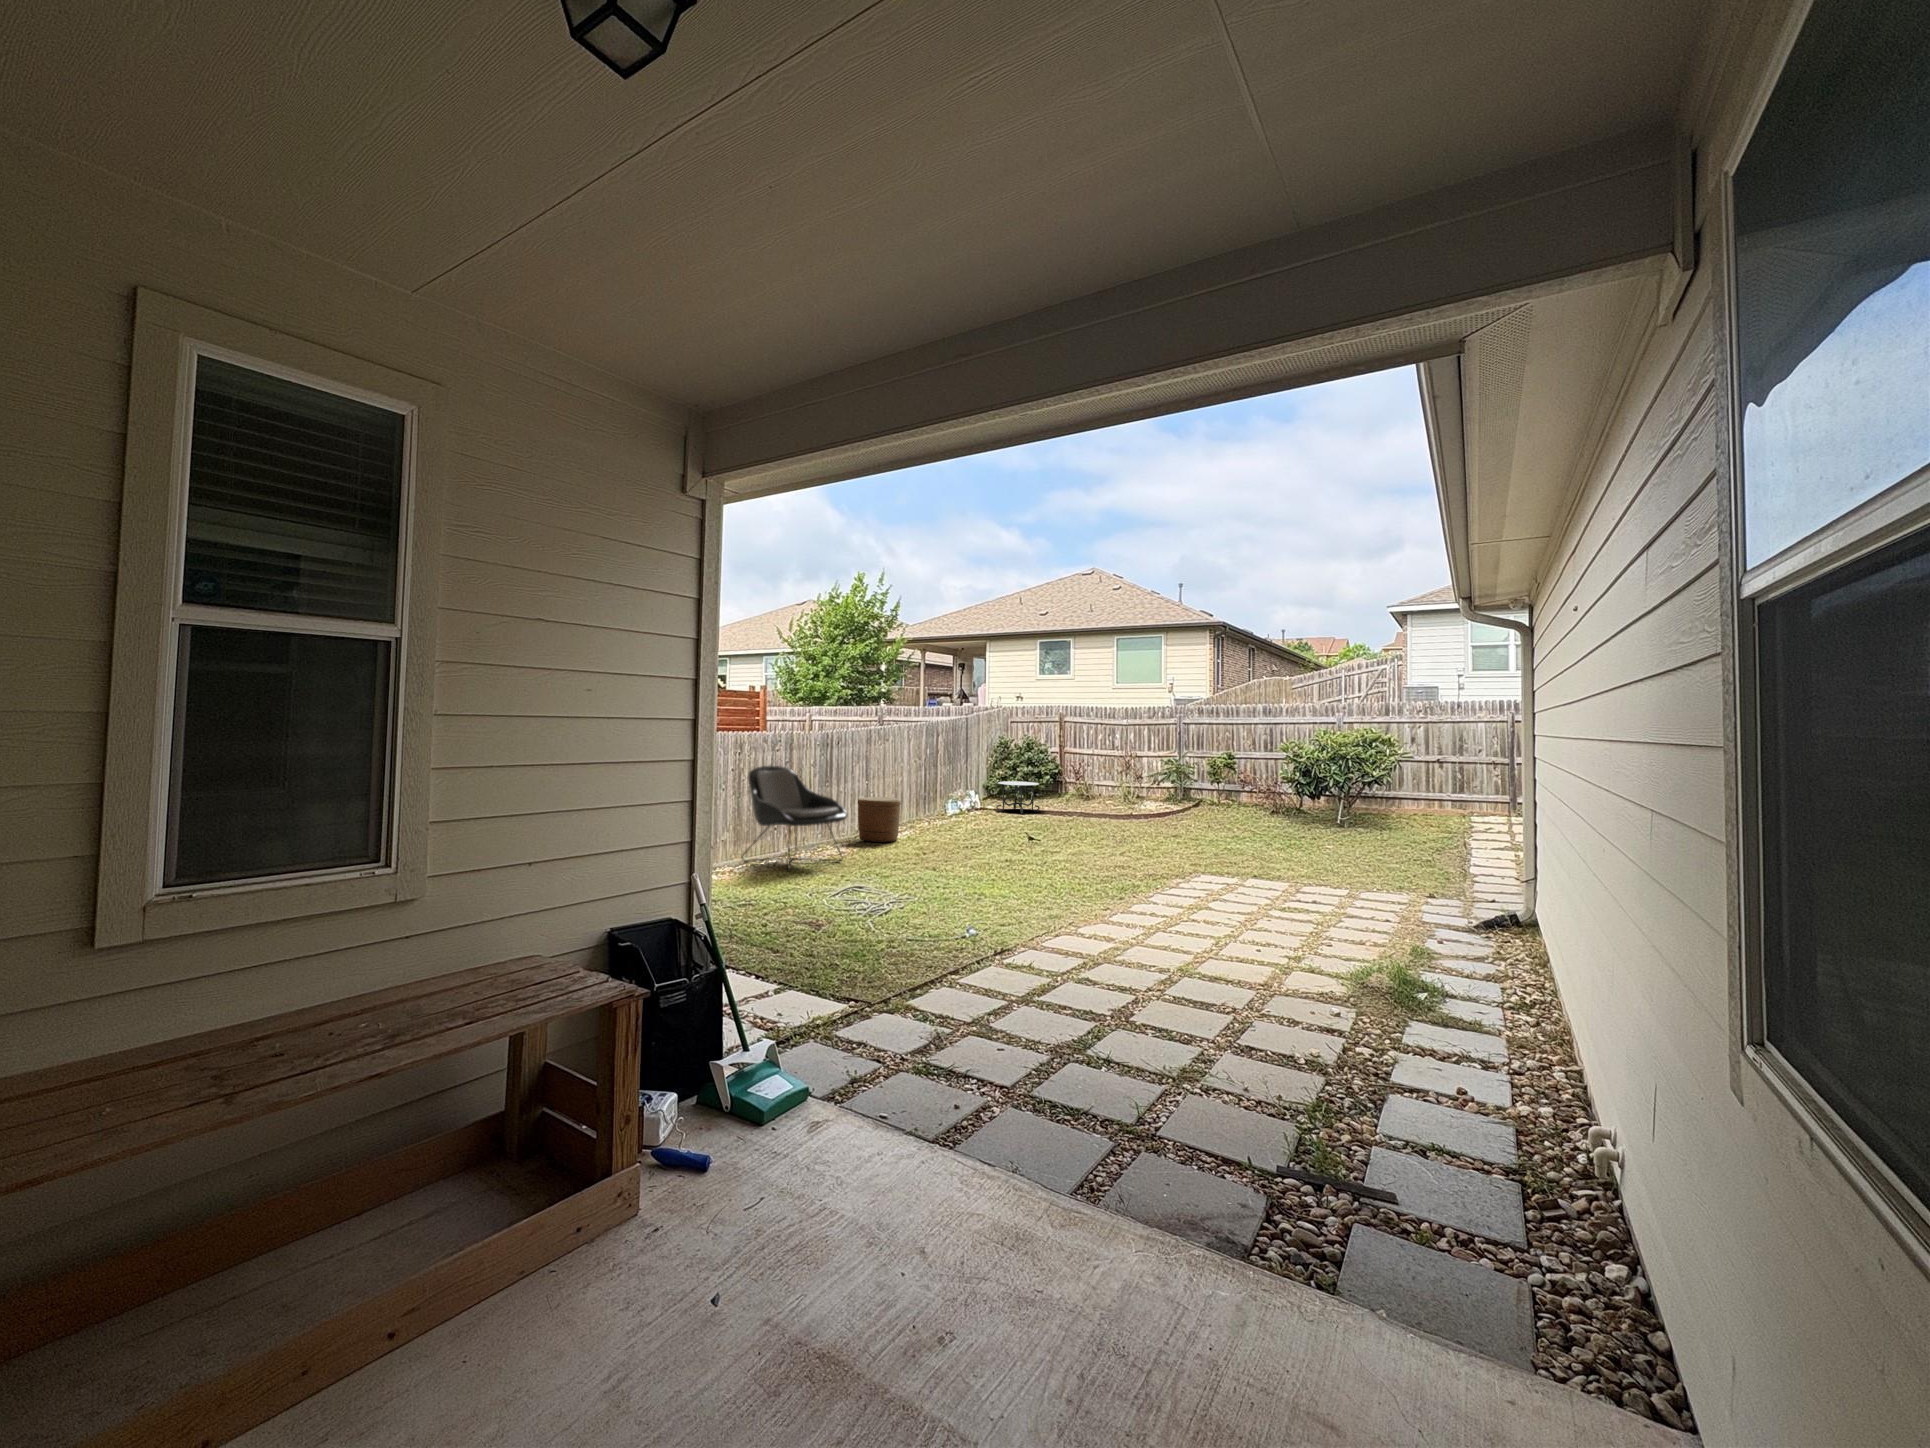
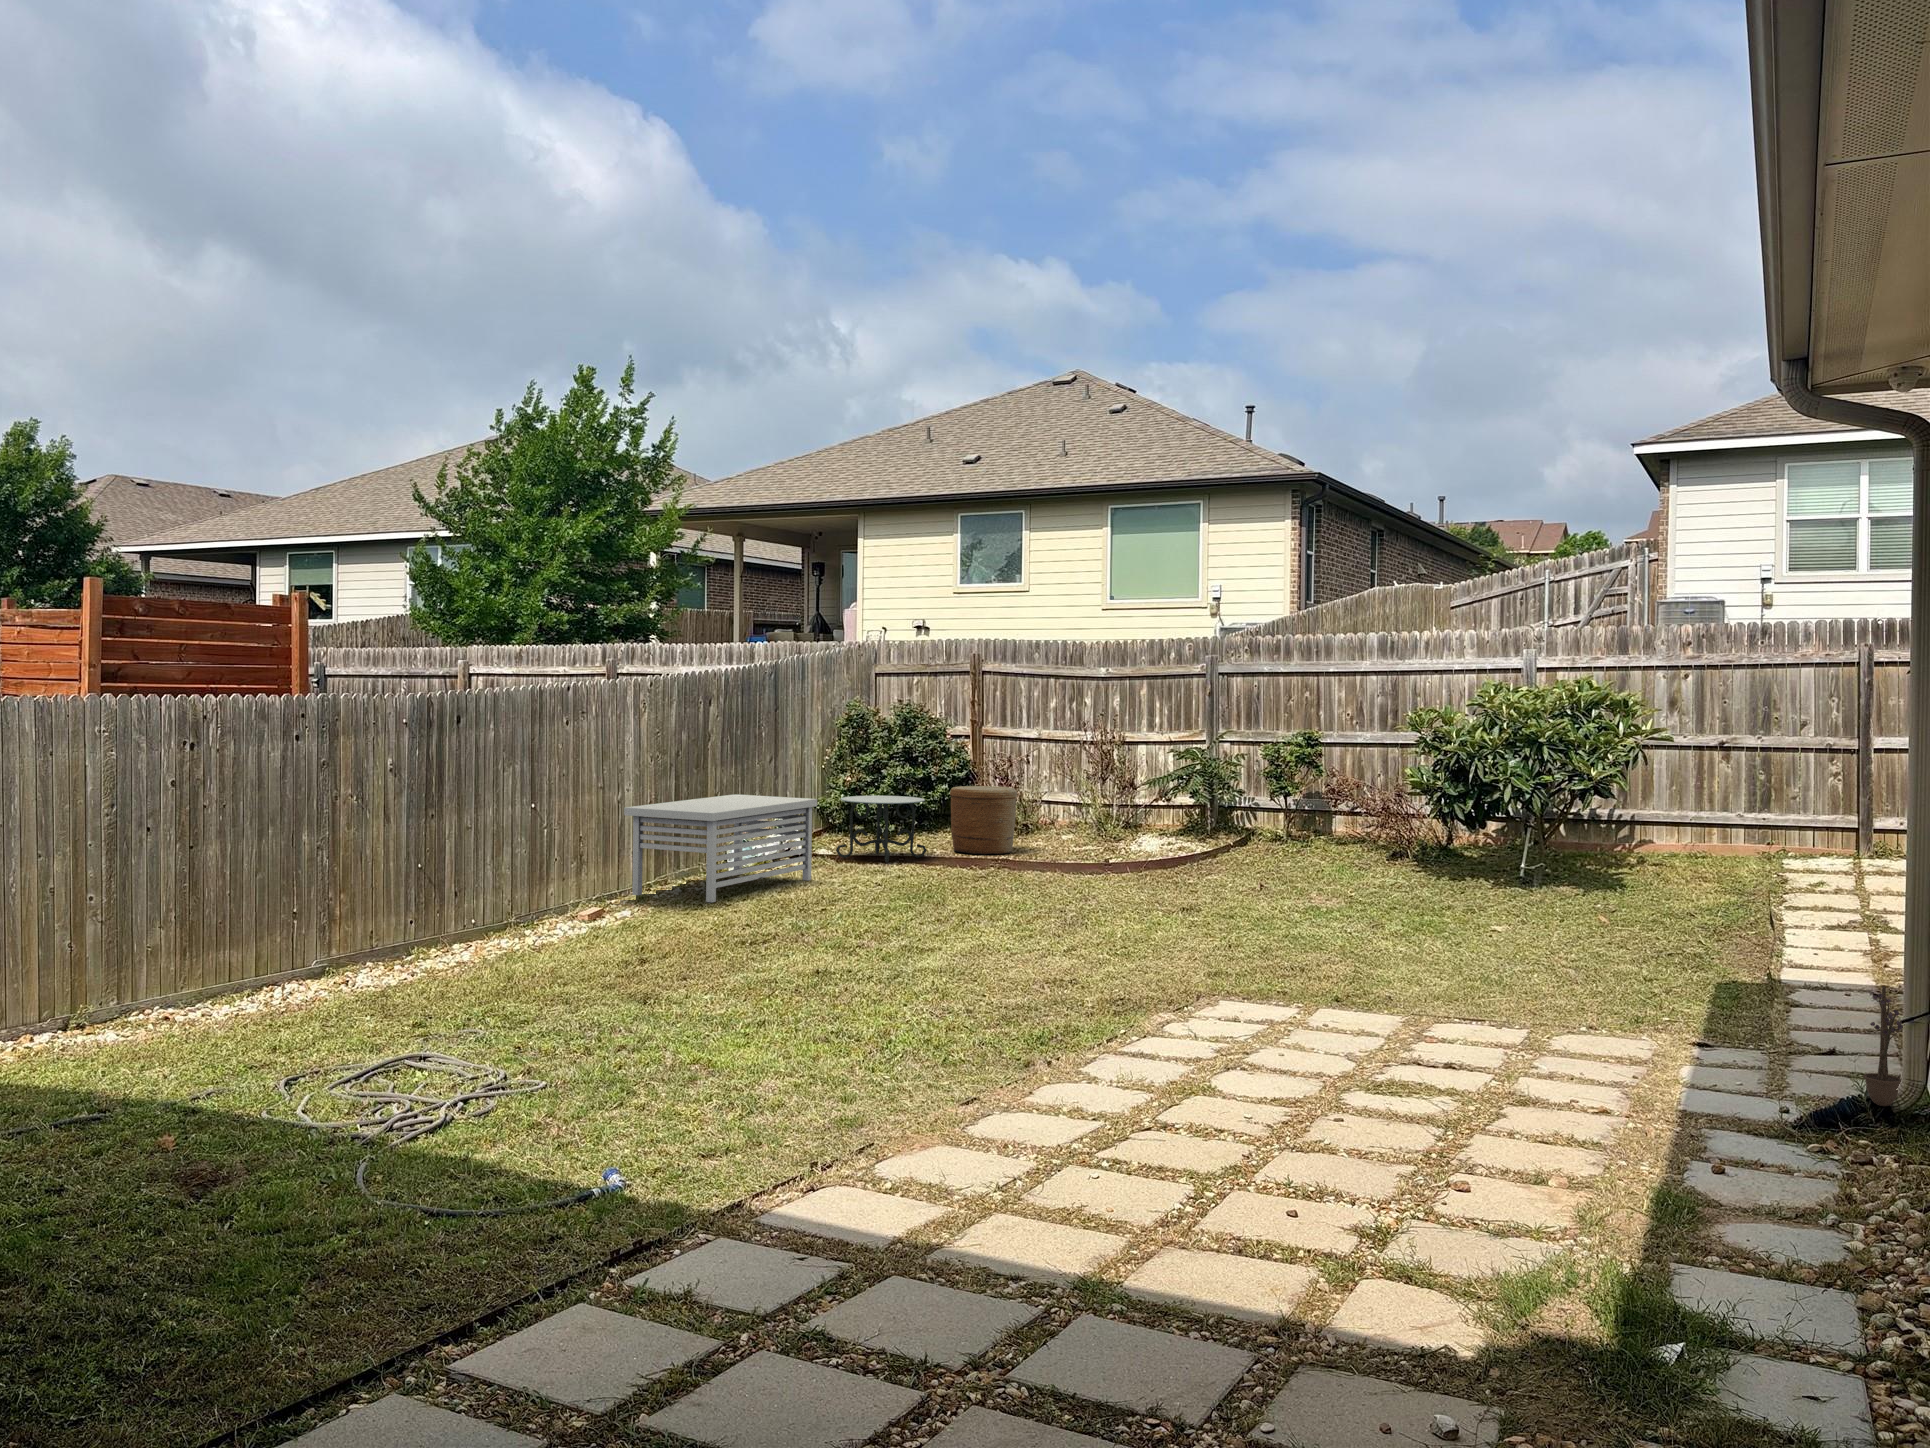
lounge chair: present [742,766,847,871] -> none [166,765,423,1012]
storage bench: none [908,780,993,831] -> present [624,794,817,903]
woven basket: present [858,797,901,842] -> present [950,786,1017,855]
decorative plant: none [1501,869,1523,921] -> present [1863,986,1905,1106]

